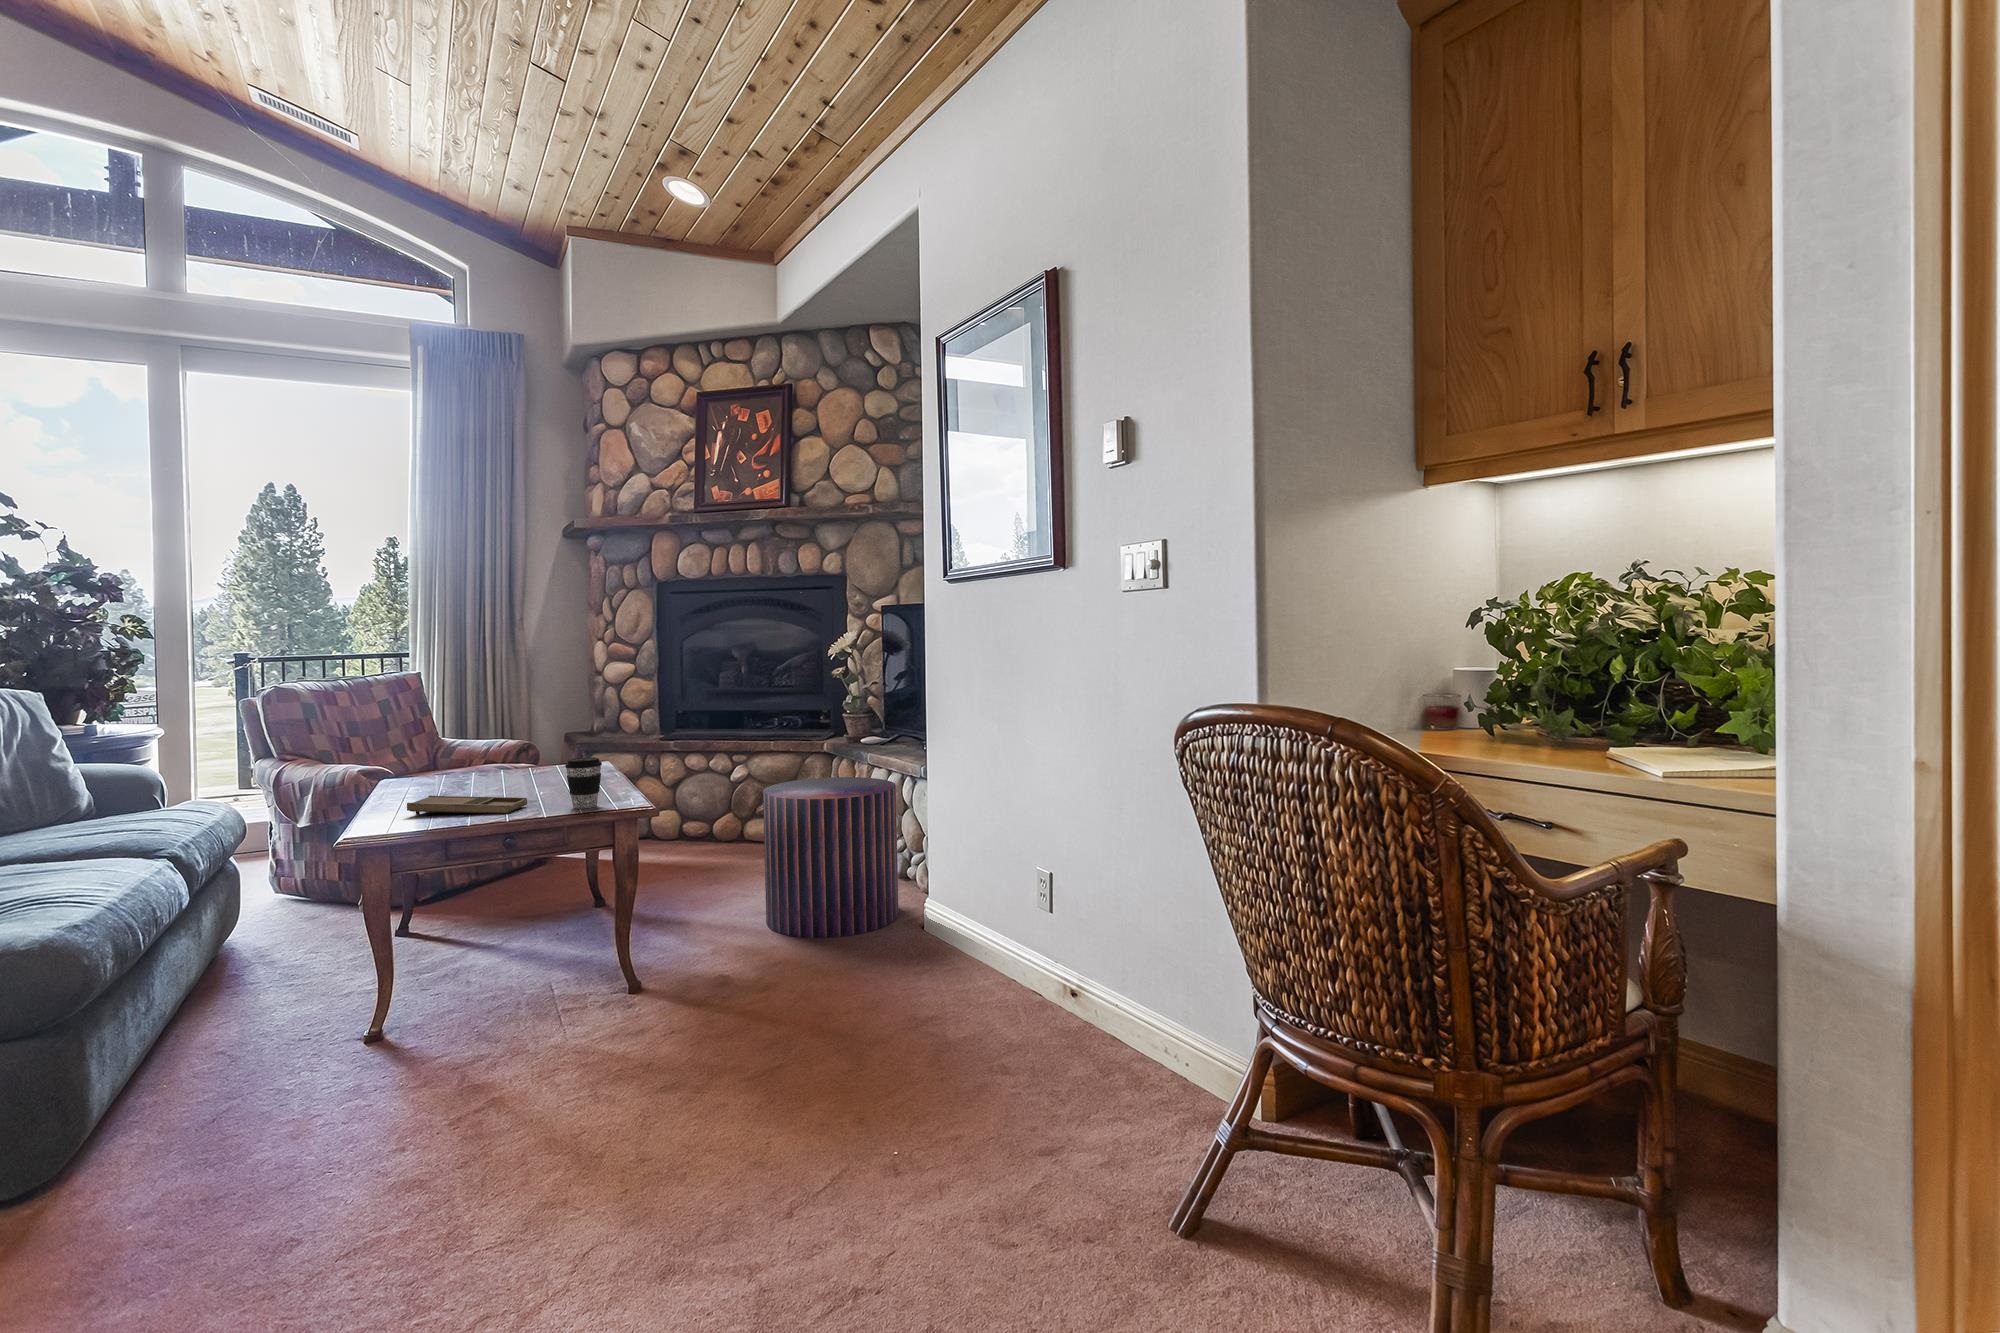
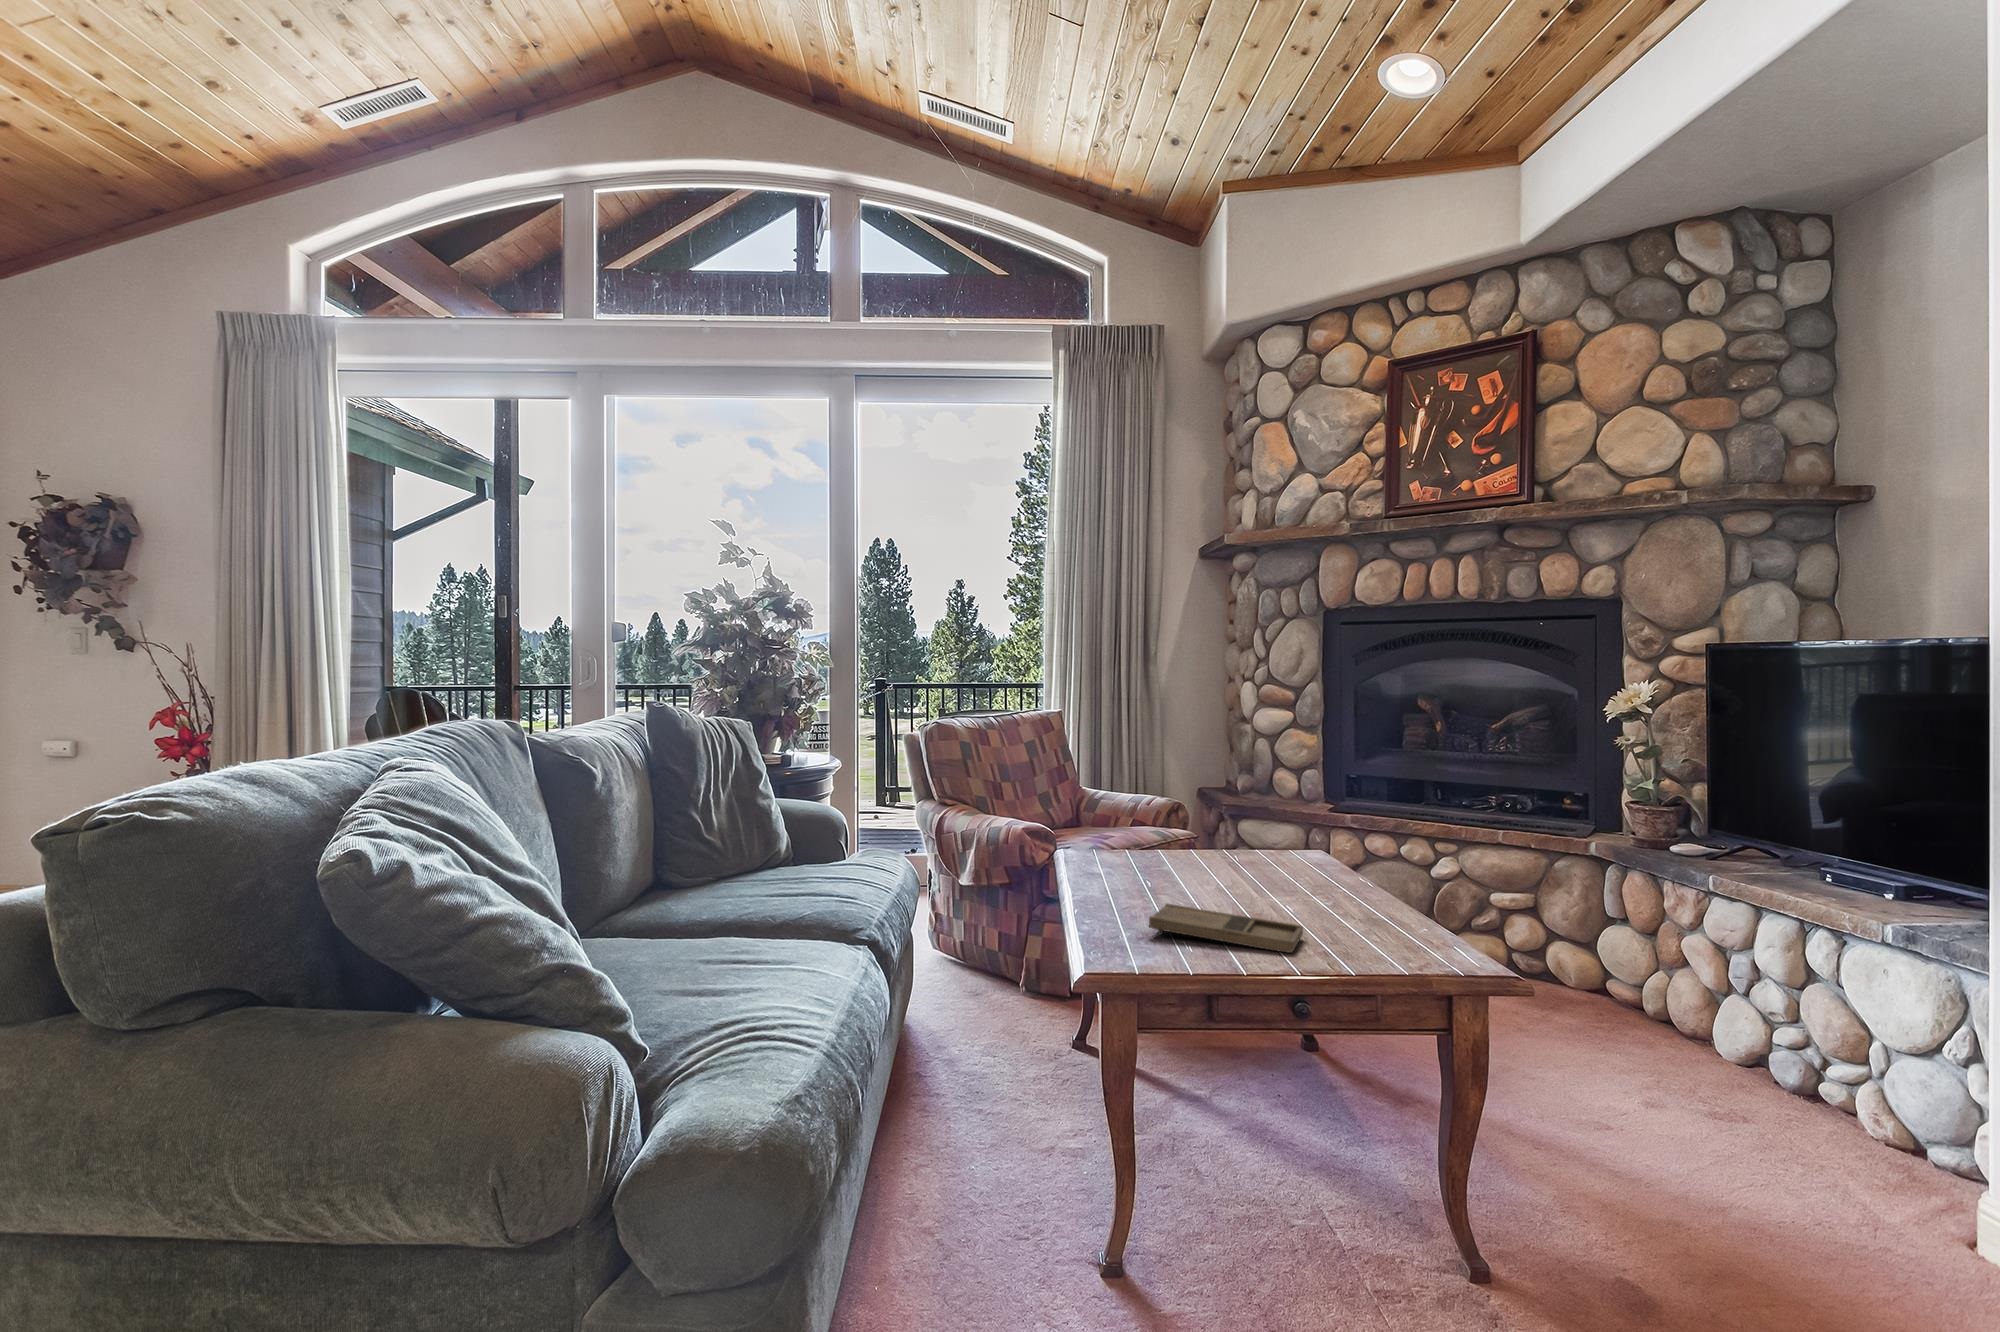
coffee cup: present [565,757,602,808] -> none [1375,877,1433,961]
pouf: present [763,777,899,938] -> none [1603,916,1880,1227]

